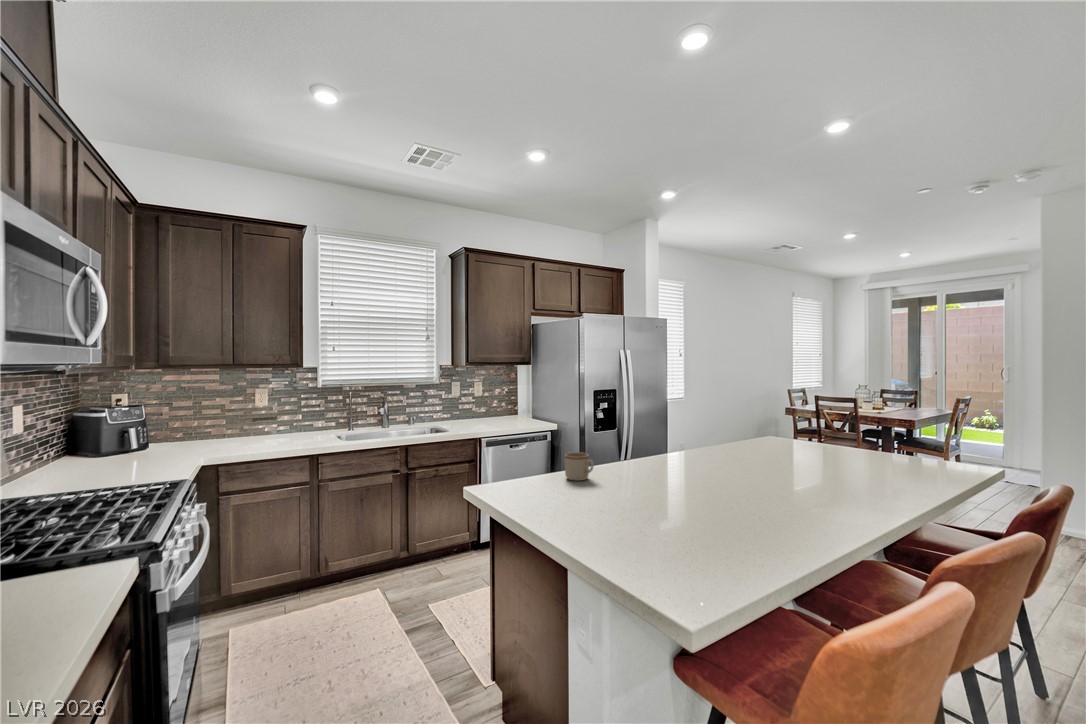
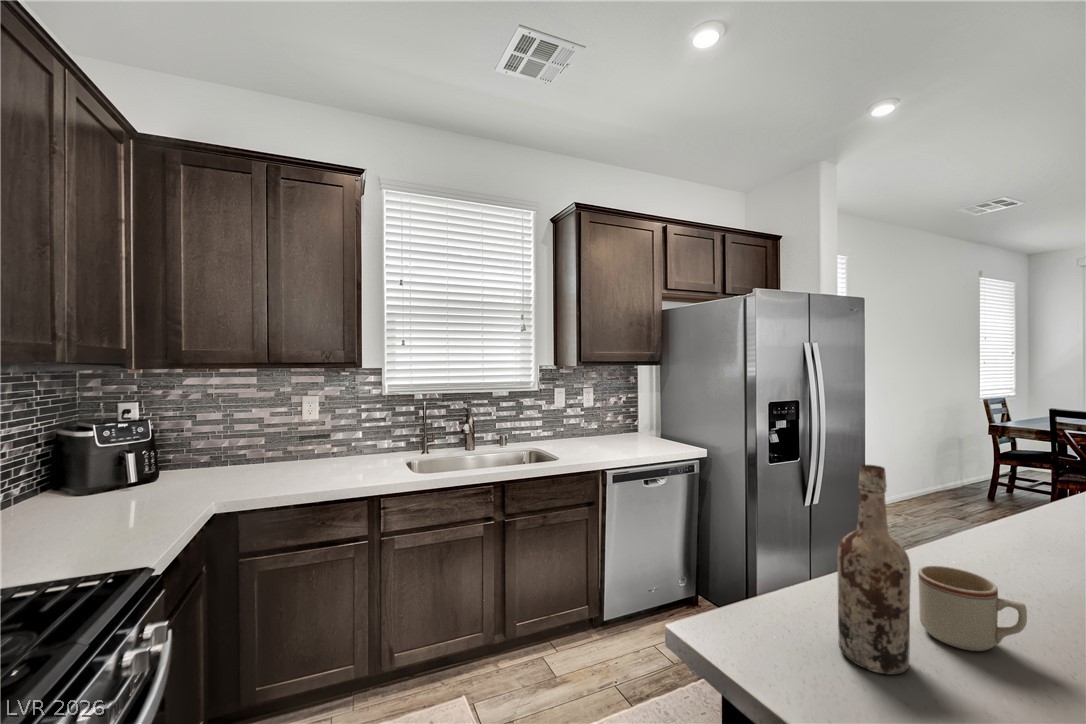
wine bottle: none [525,408,548,487] -> present [837,465,911,675]

